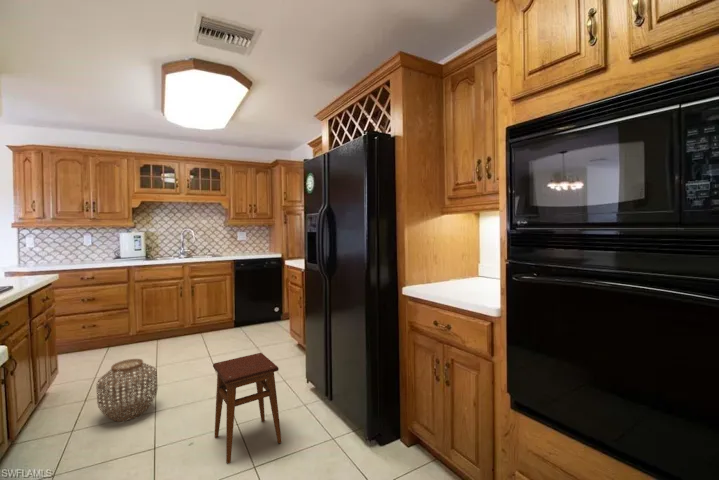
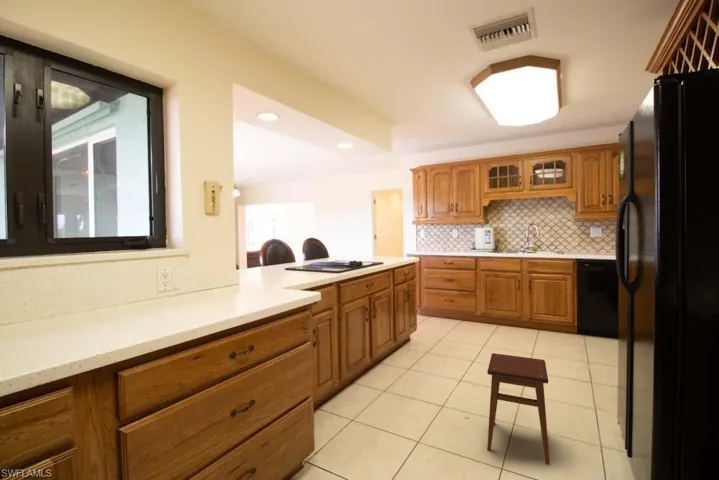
woven basket: present [97,359,158,422] -> none [425,330,466,378]

